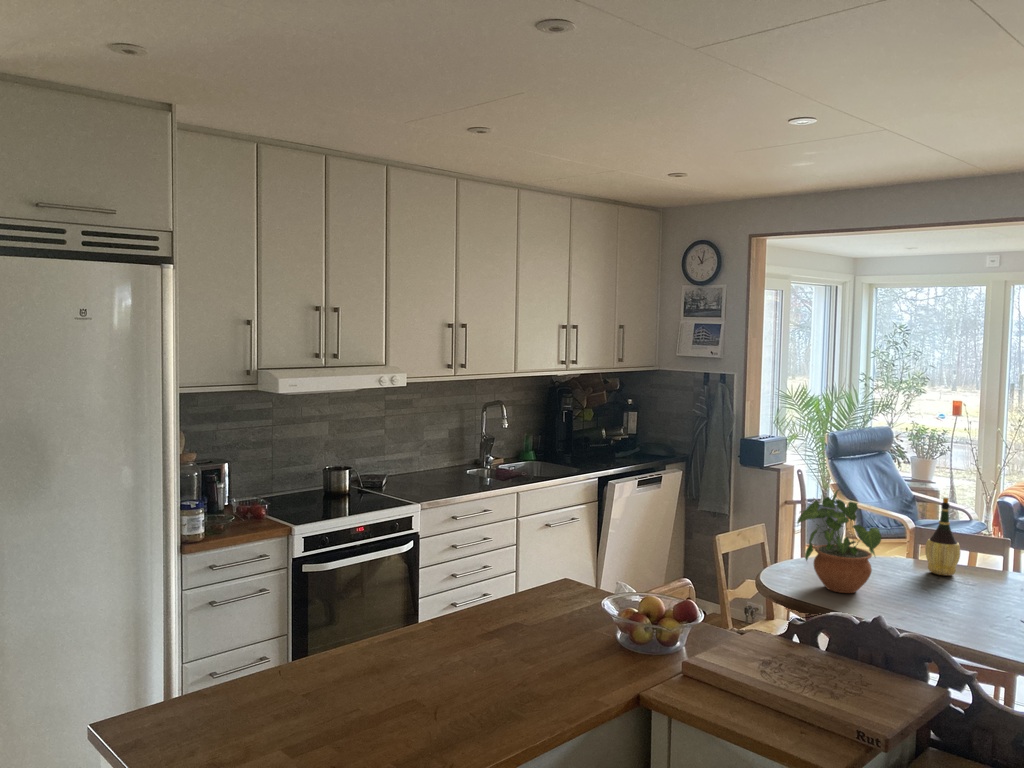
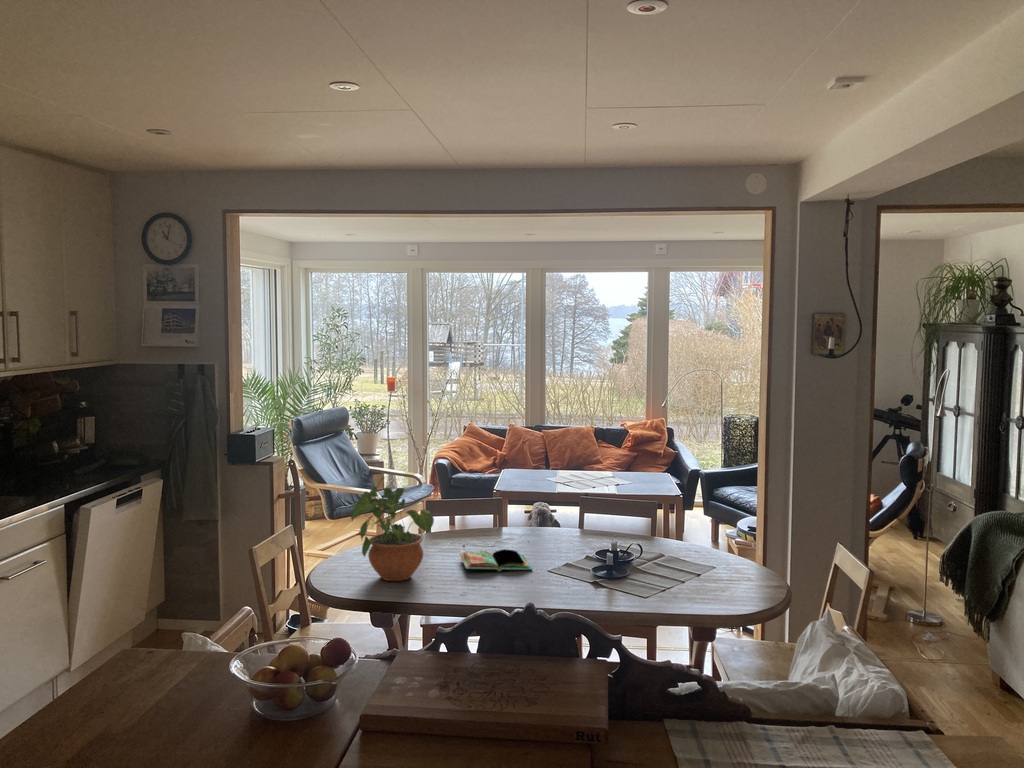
wine bottle: present [925,498,960,576] -> none [450,470,479,542]
book: none [918,582,1002,617] -> present [460,549,532,571]

